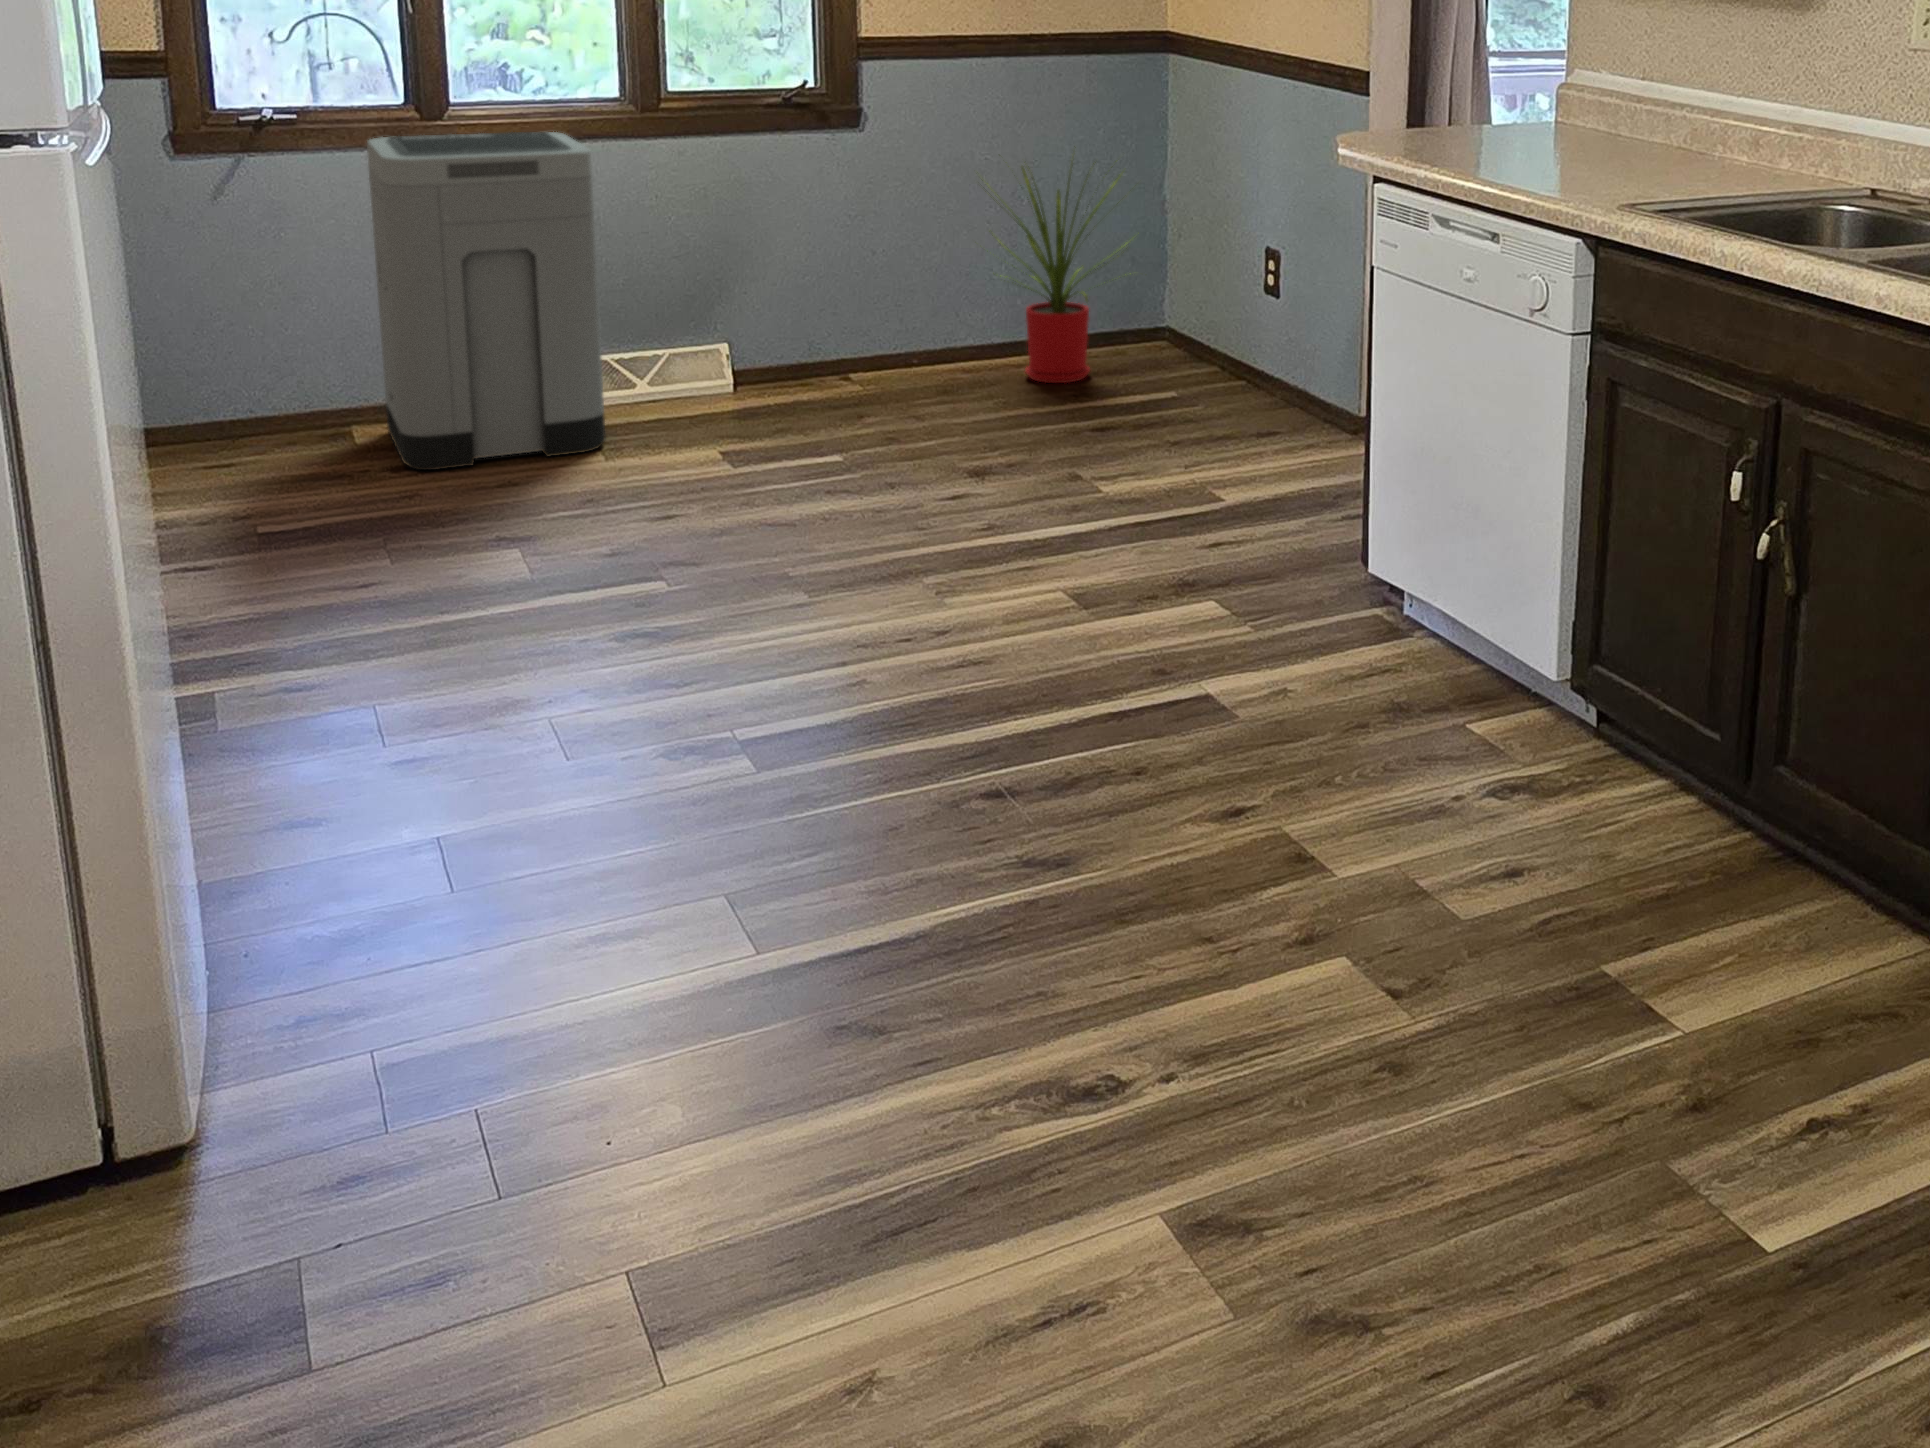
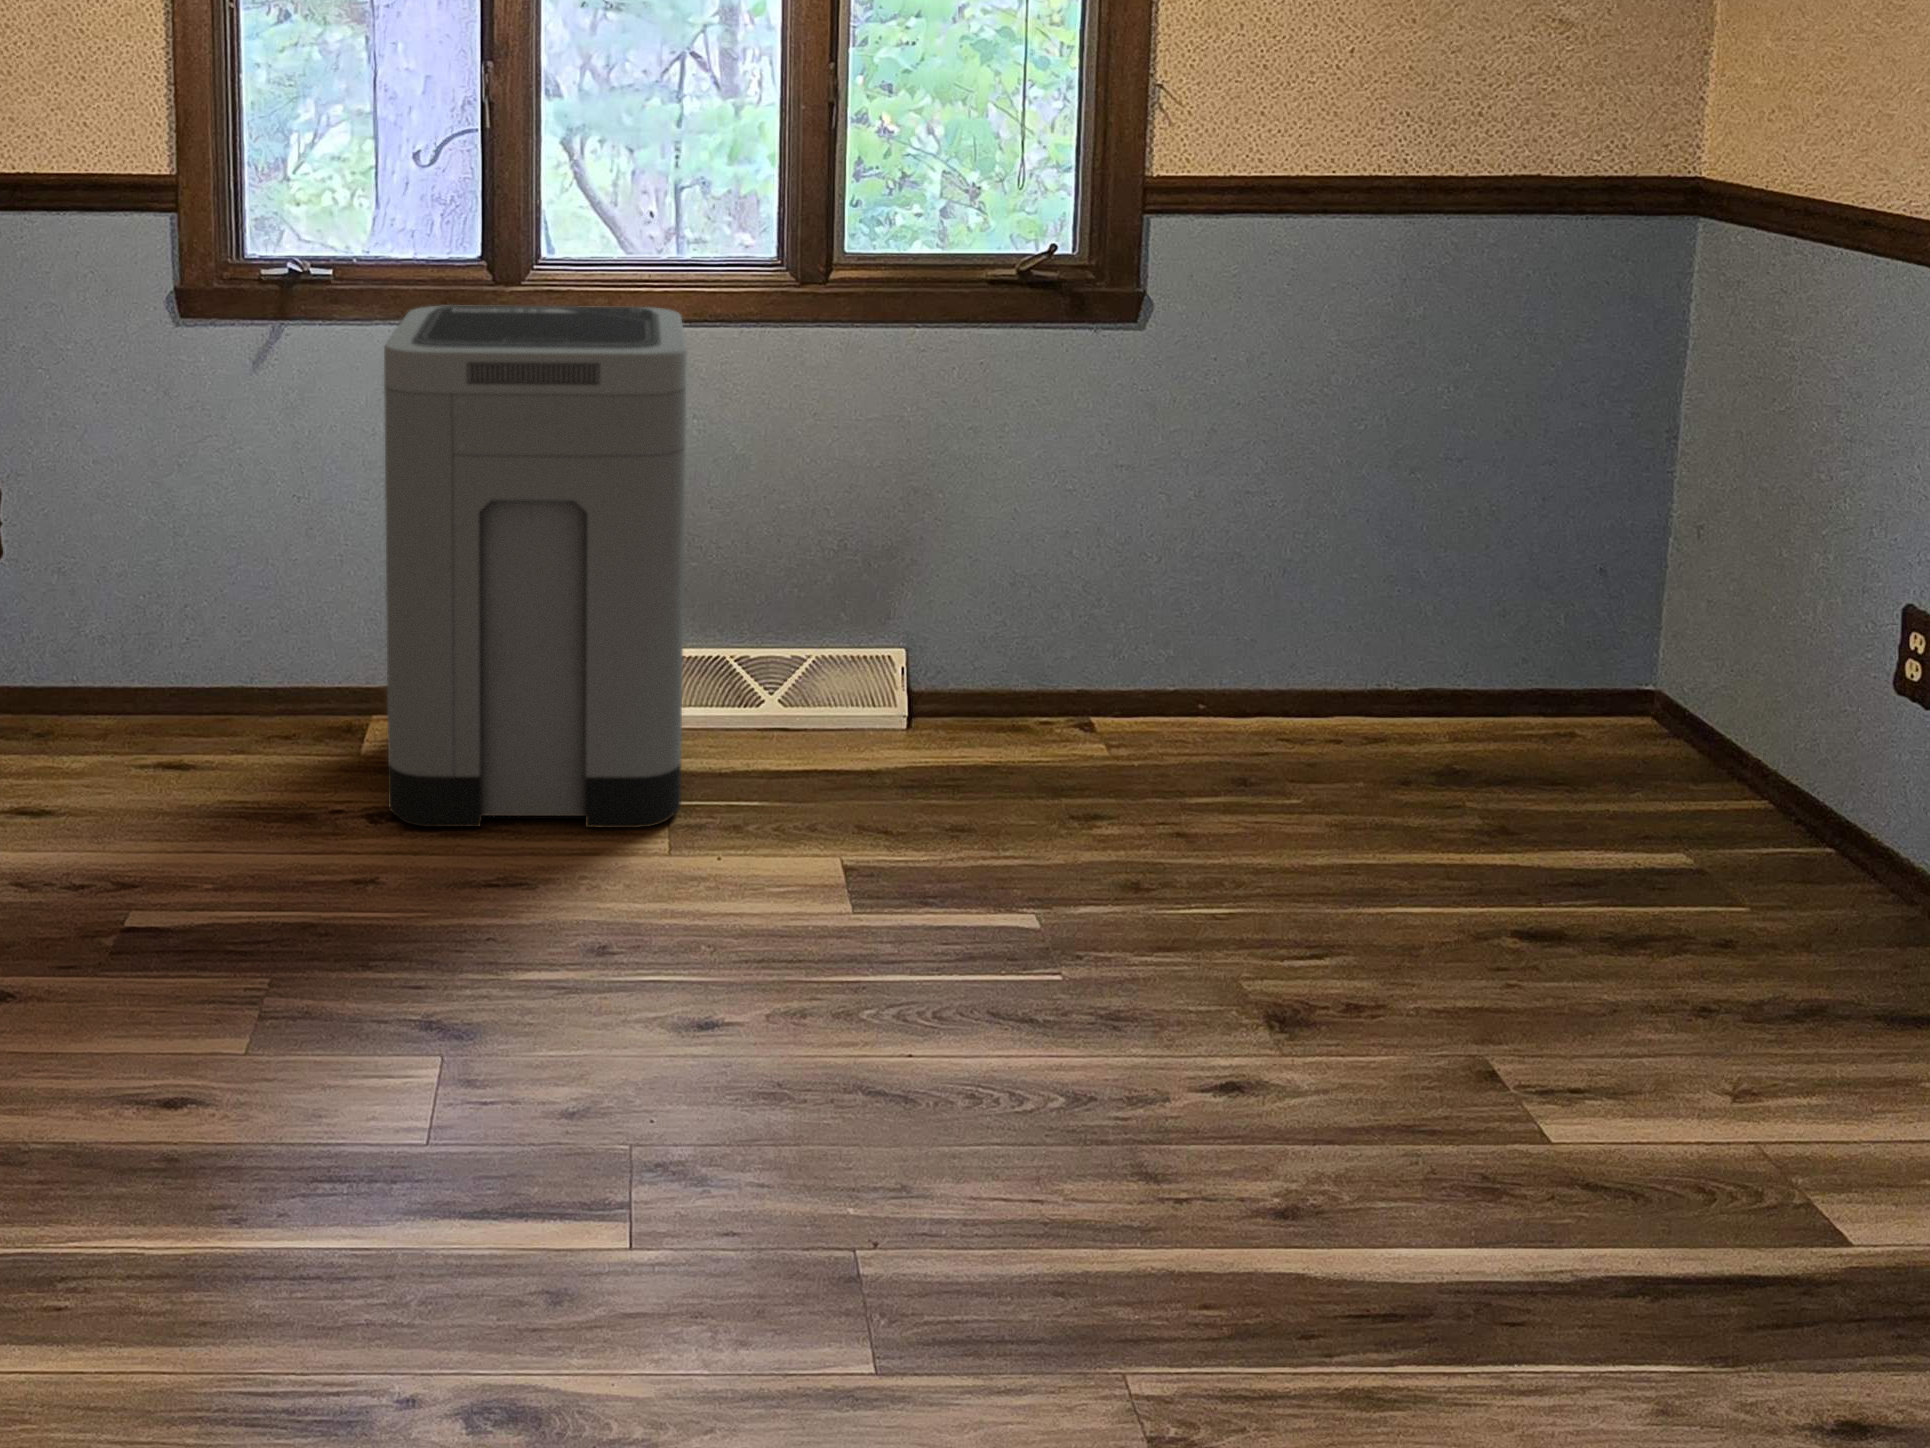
house plant: present [987,162,1127,383] -> none [1312,371,1644,796]

